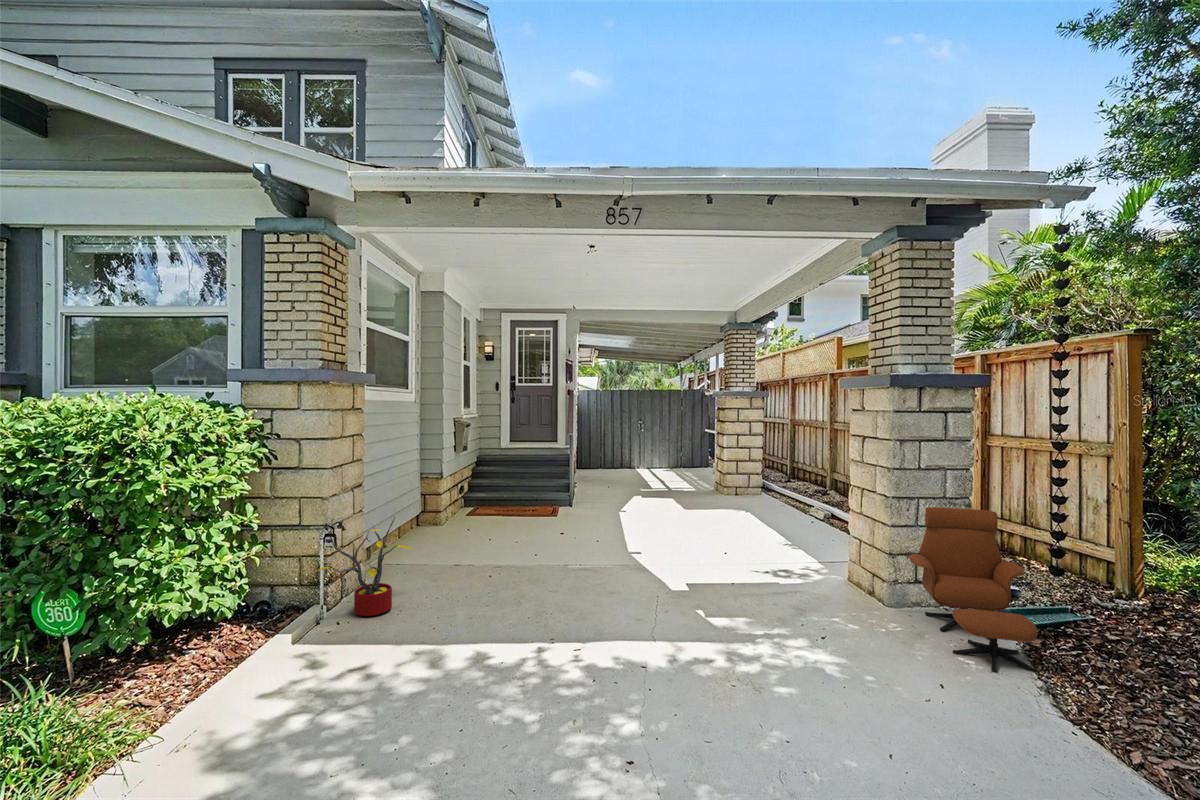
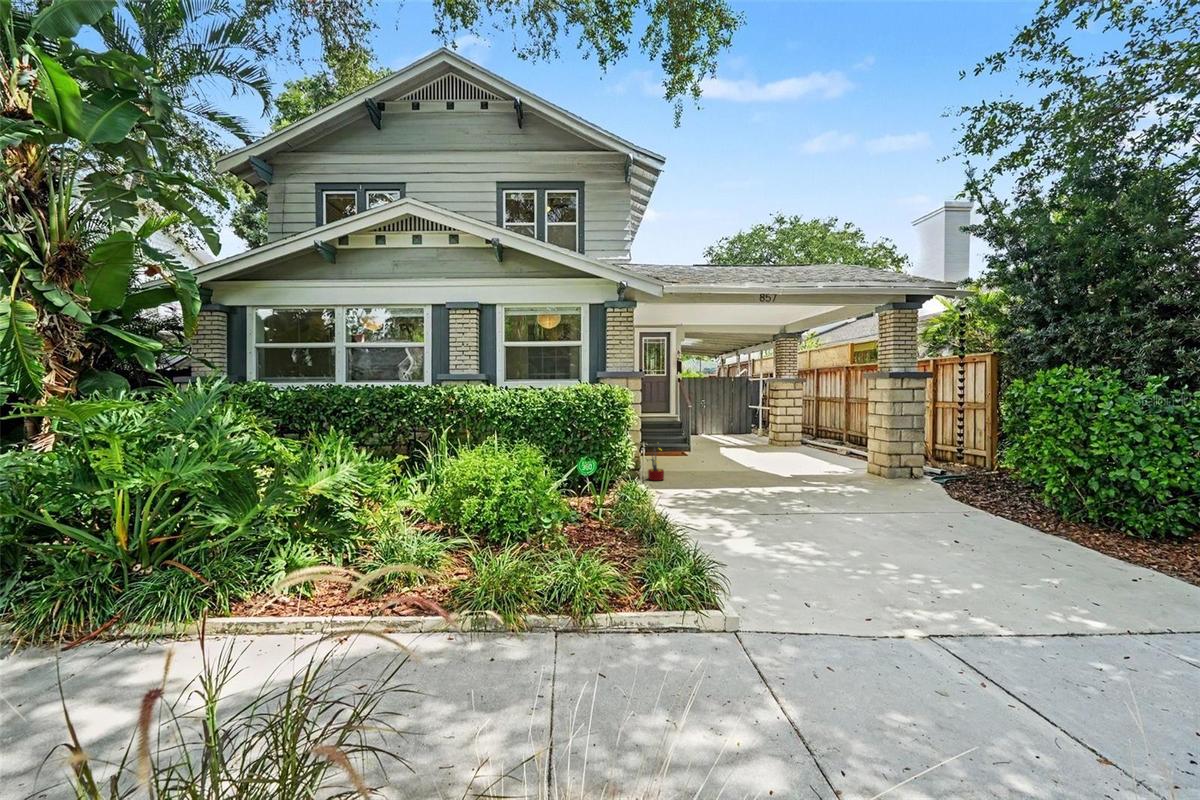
lounge chair: present [909,507,1038,673] -> none [897,432,947,490]

